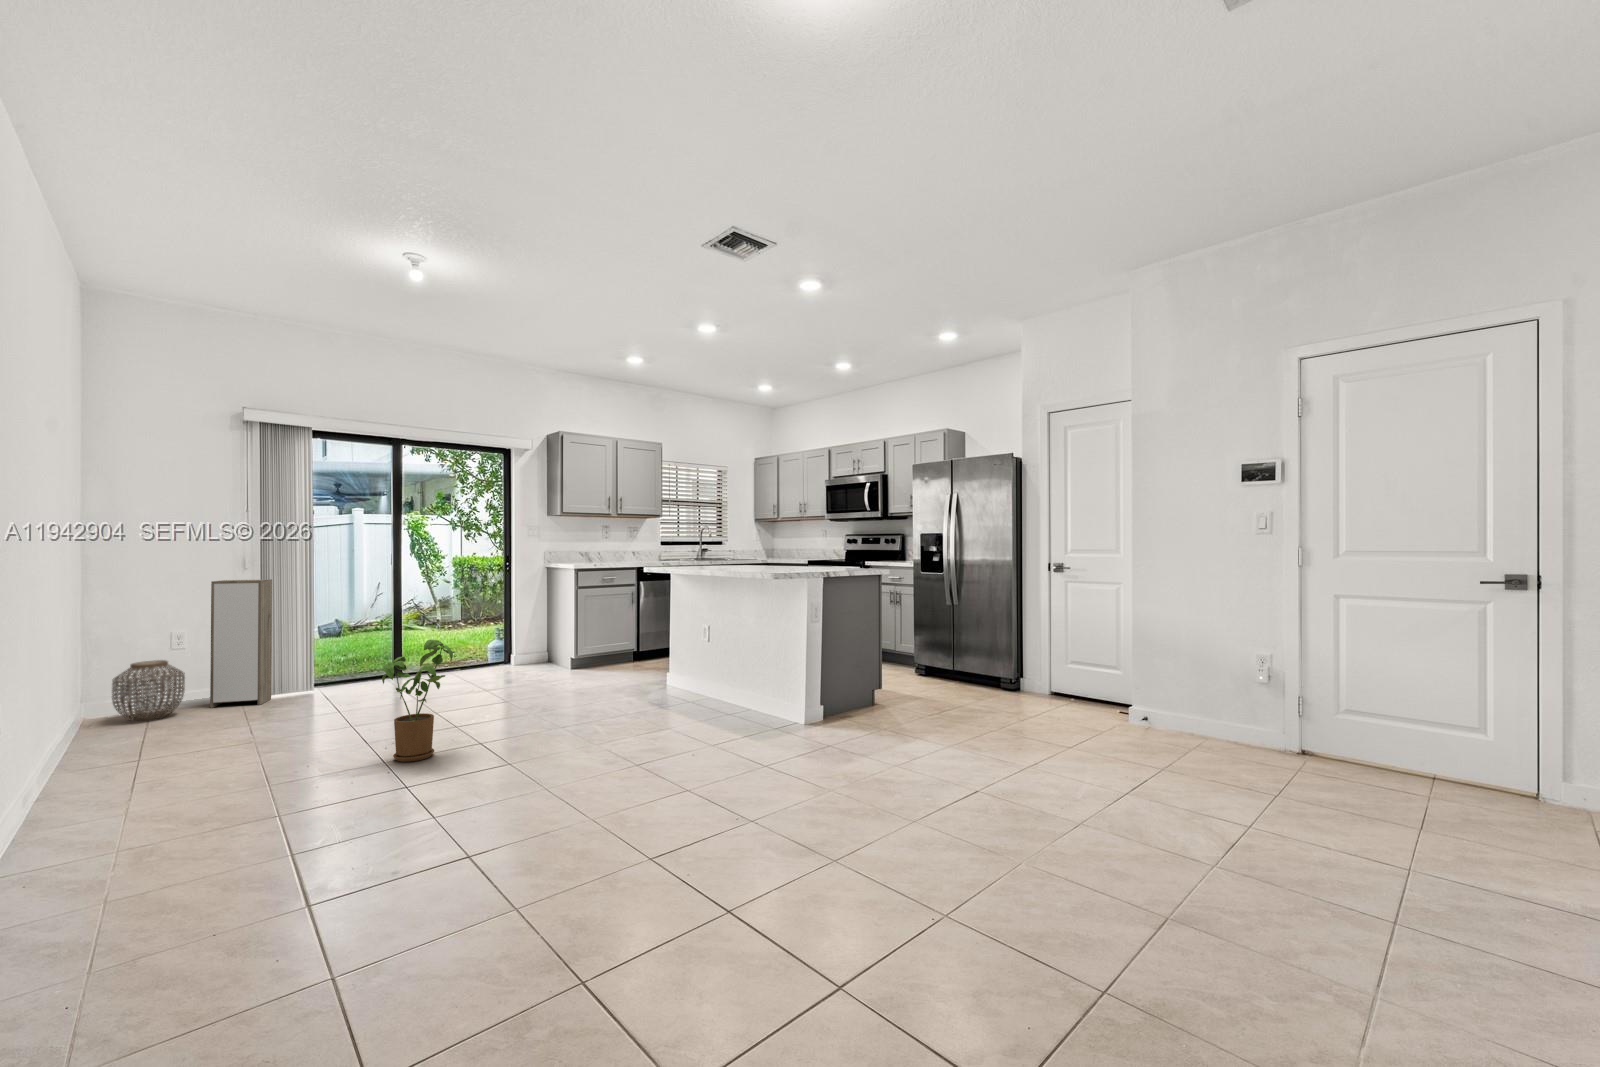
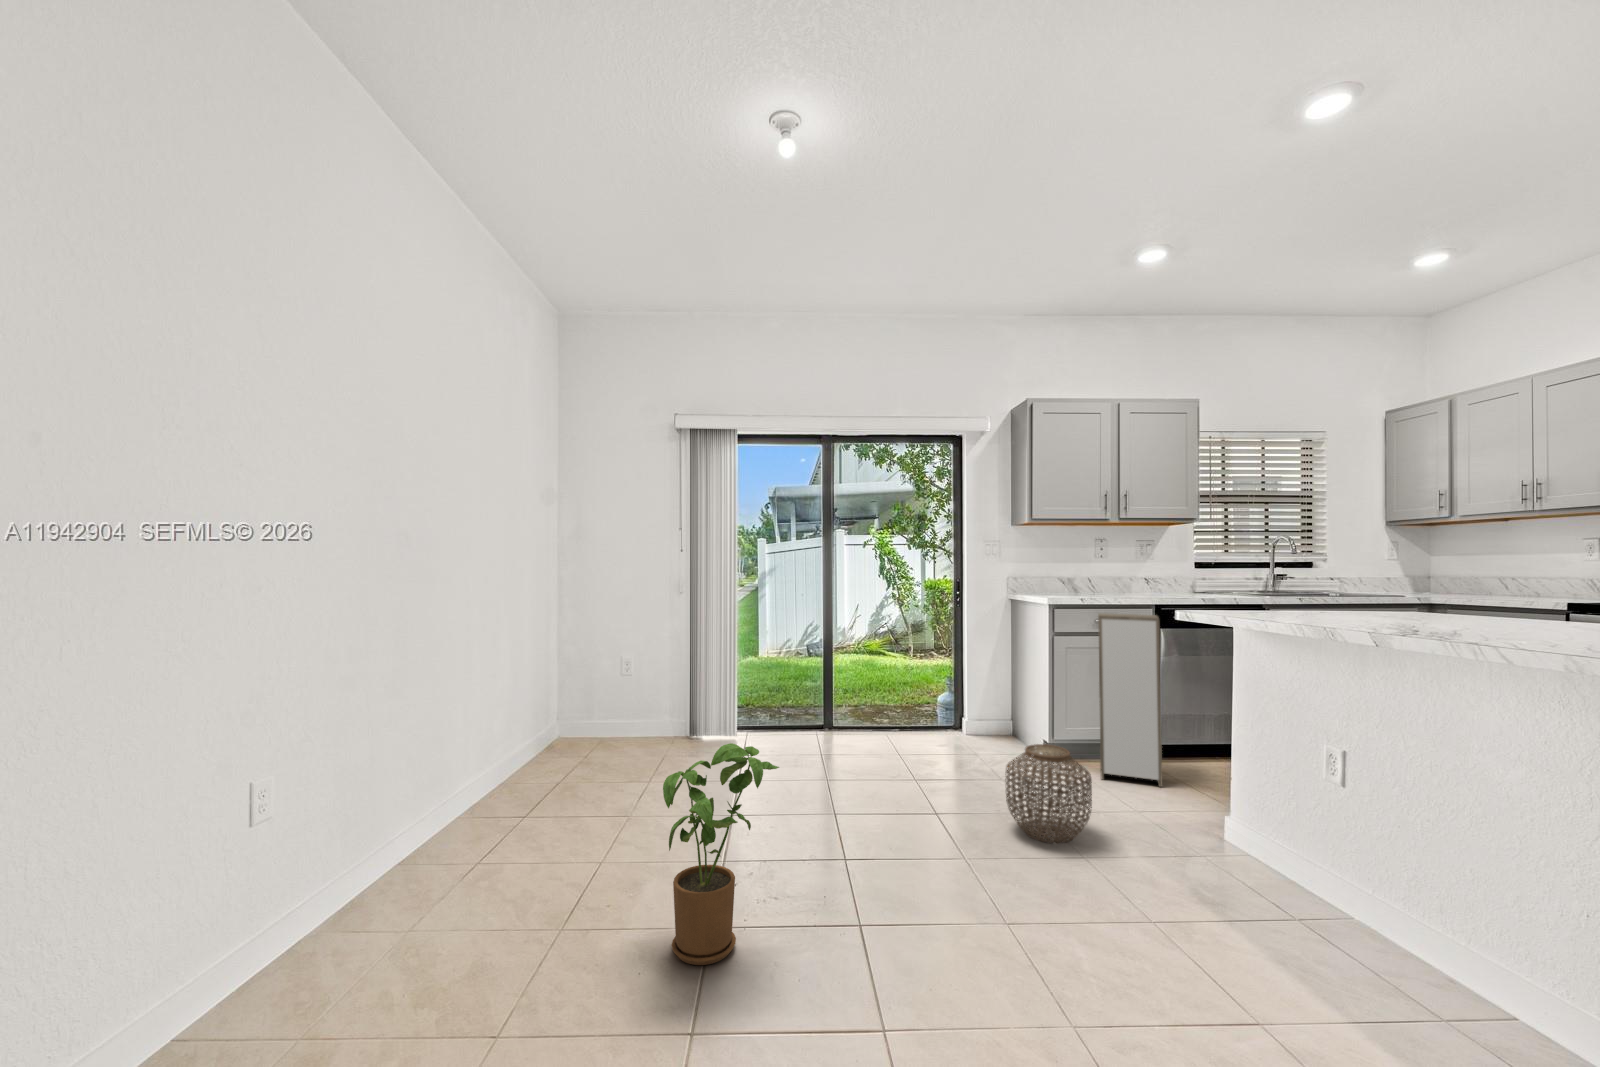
storage cabinet: present [210,579,272,708] -> present [1098,613,1162,787]
woven basket: present [112,660,185,721] -> present [1006,744,1092,844]

